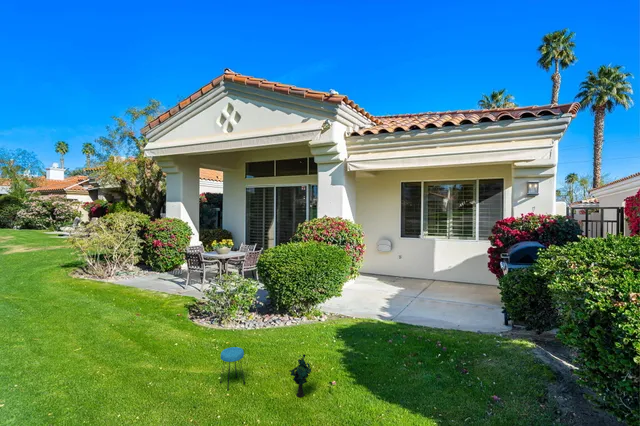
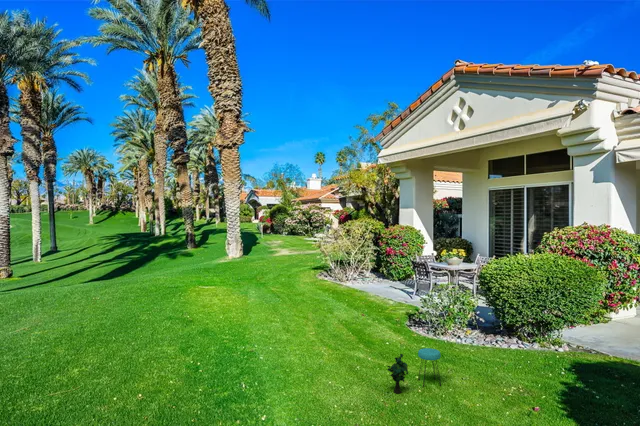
decorative plant: present [289,354,311,397] -> present [387,354,409,394]

